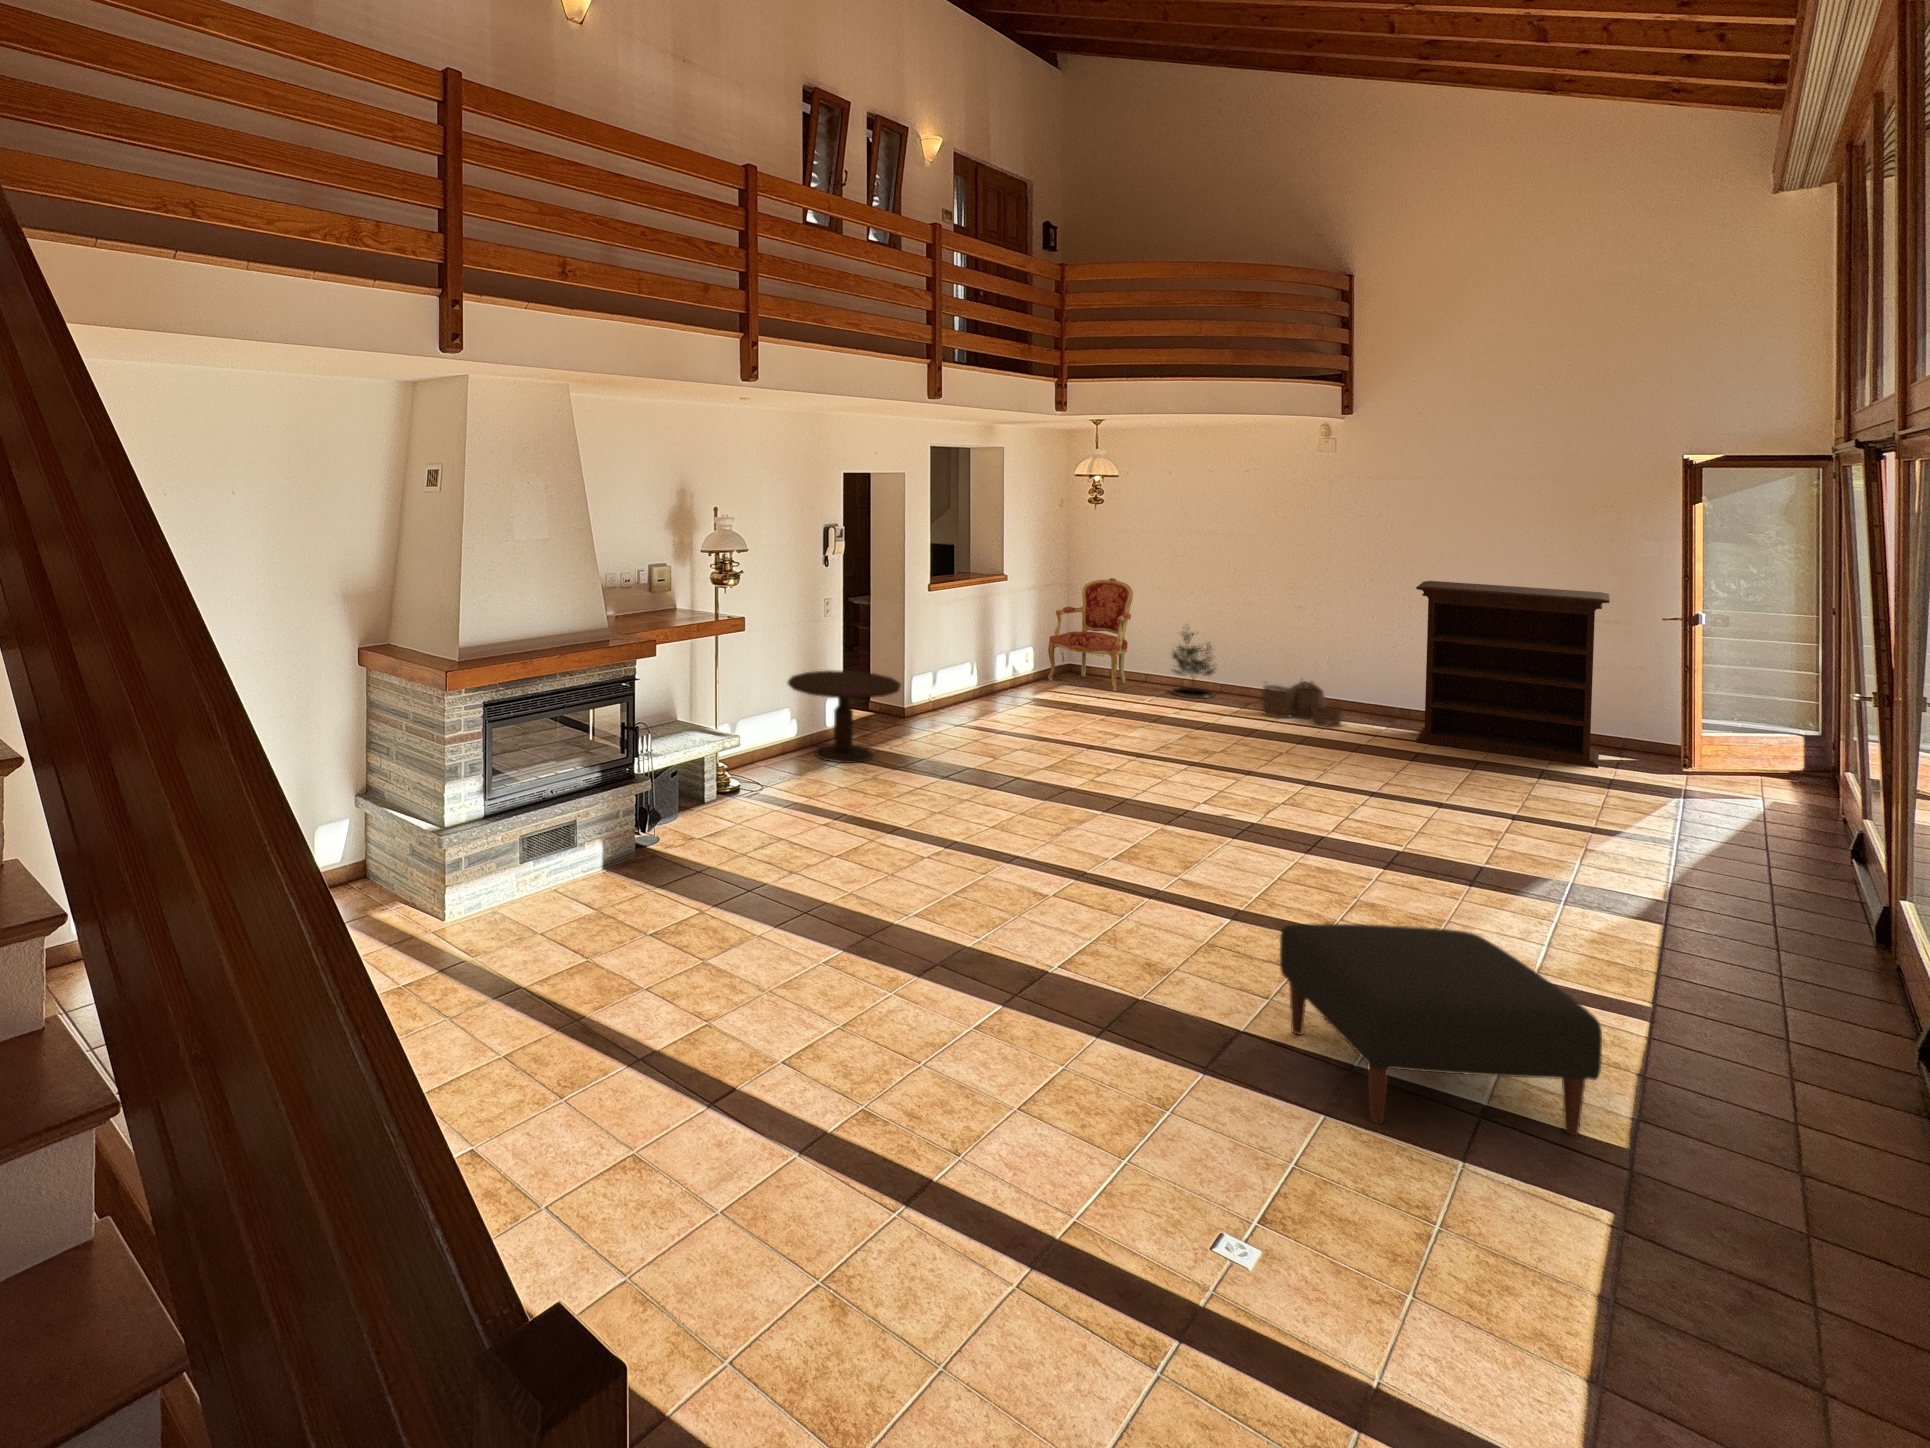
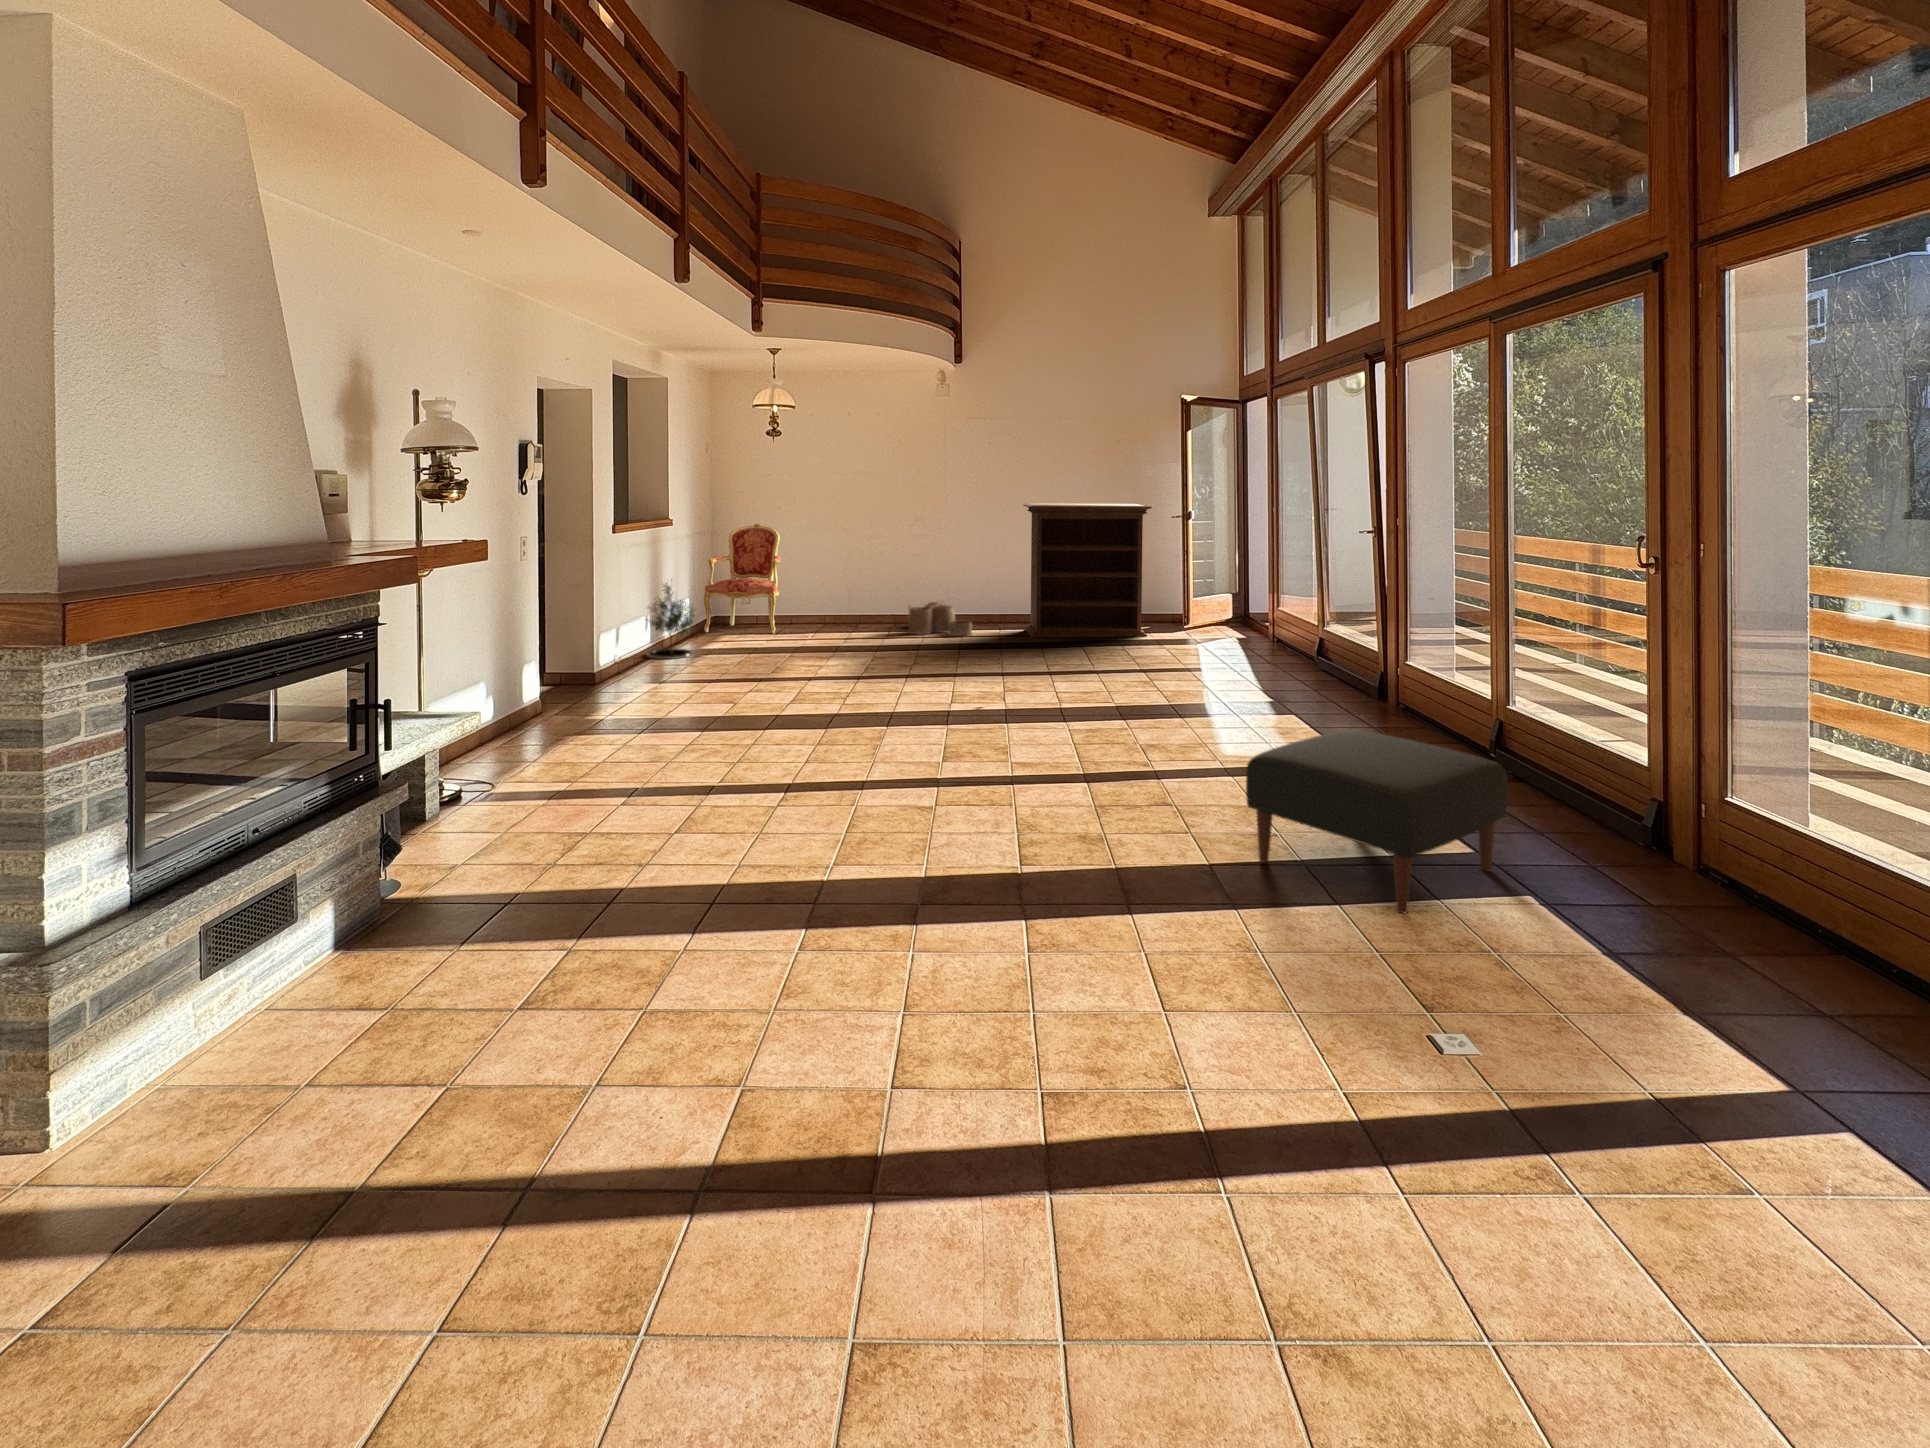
potted tree: present [1171,628,1216,698] -> present [647,580,694,659]
side table: present [787,670,901,763] -> none [489,625,638,737]

